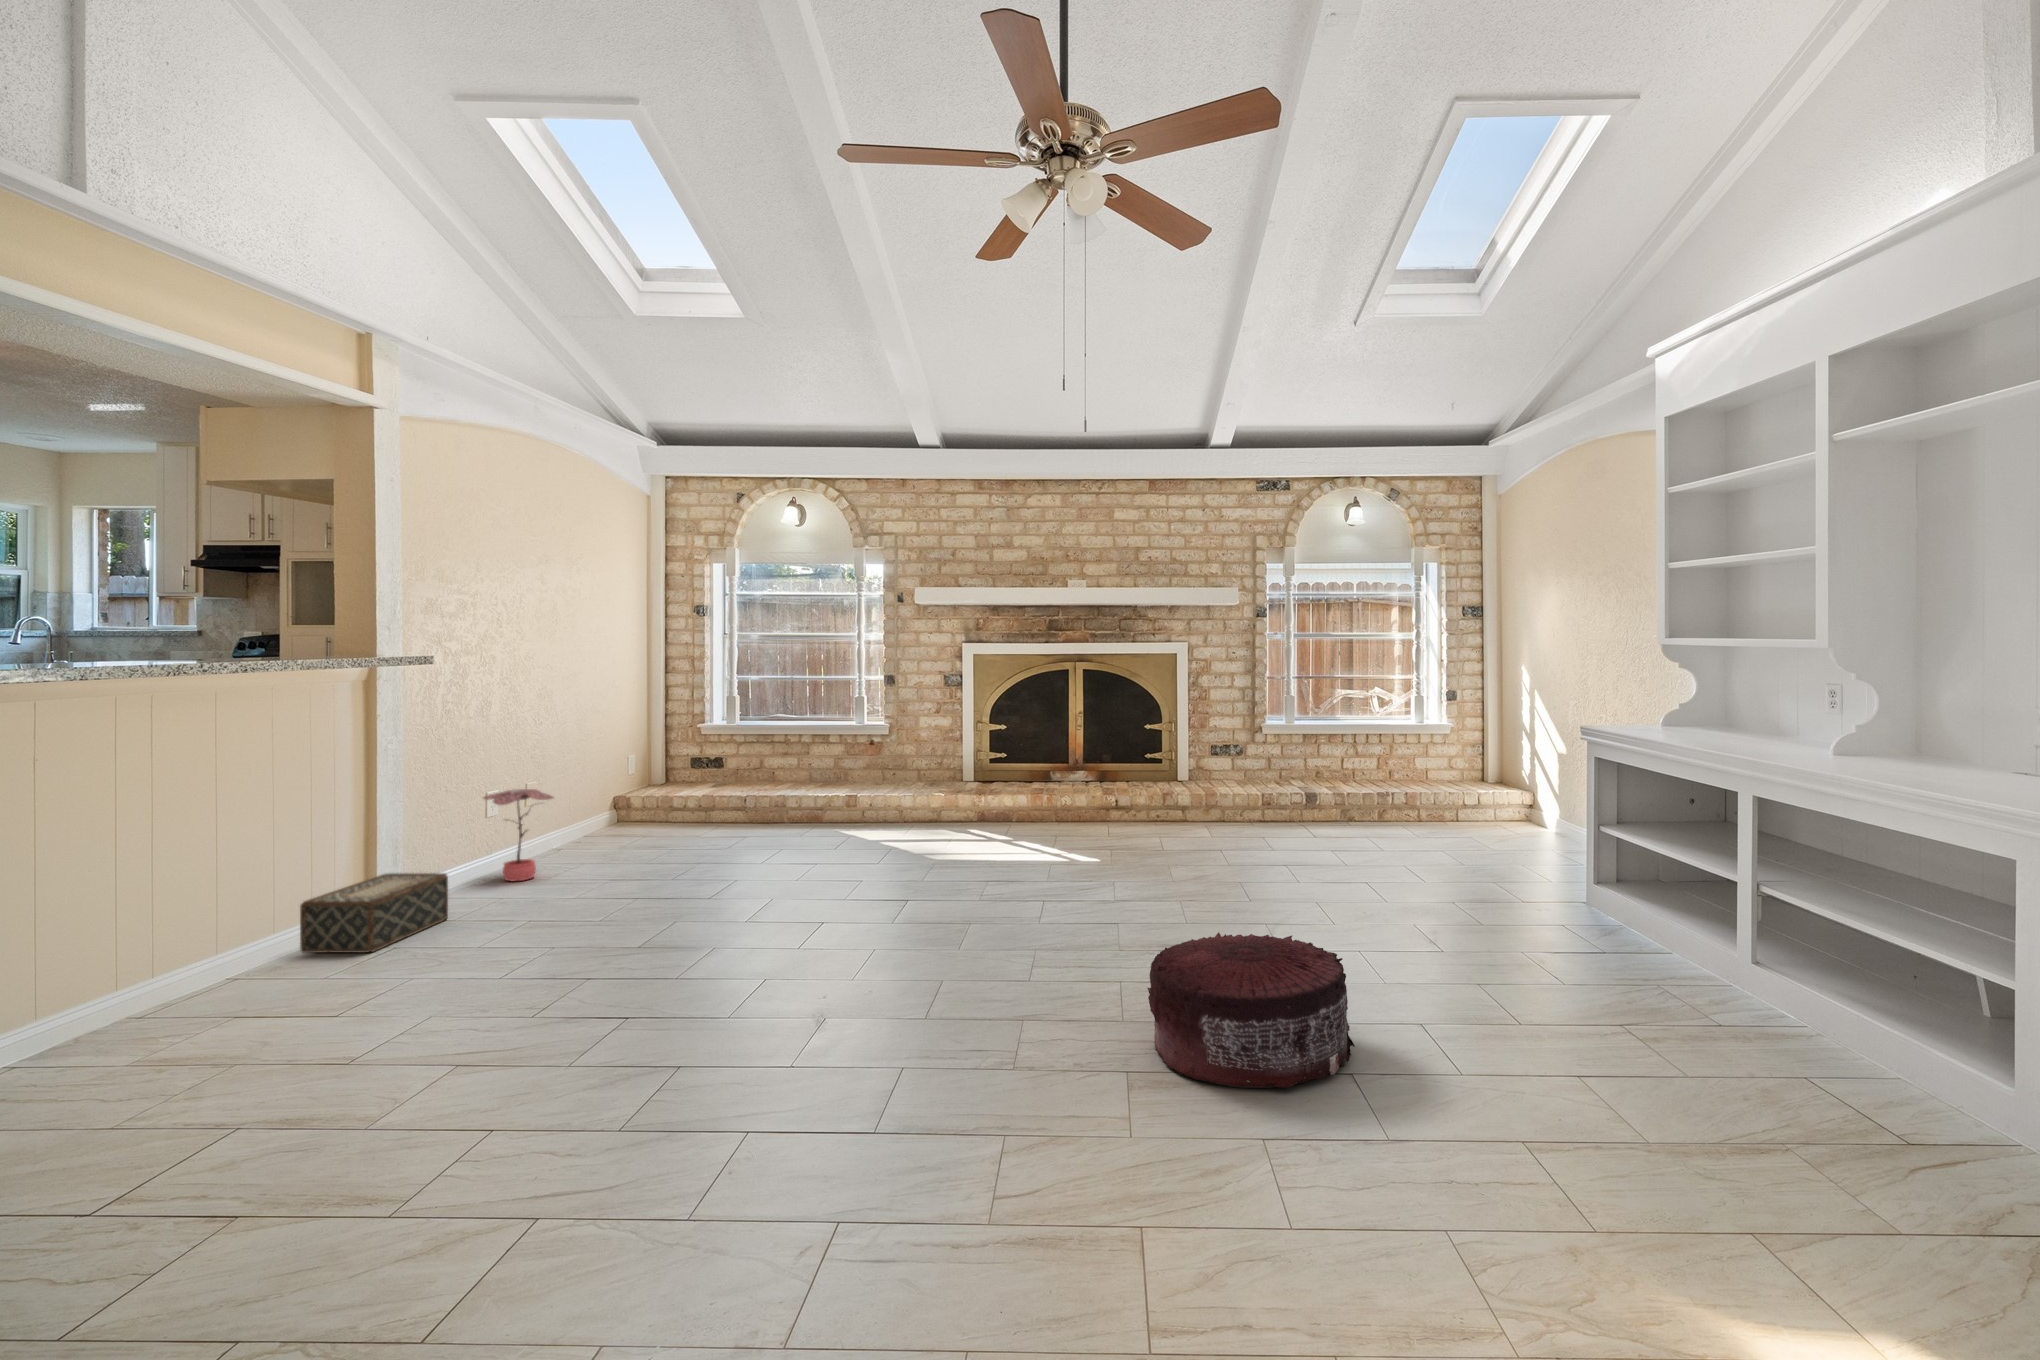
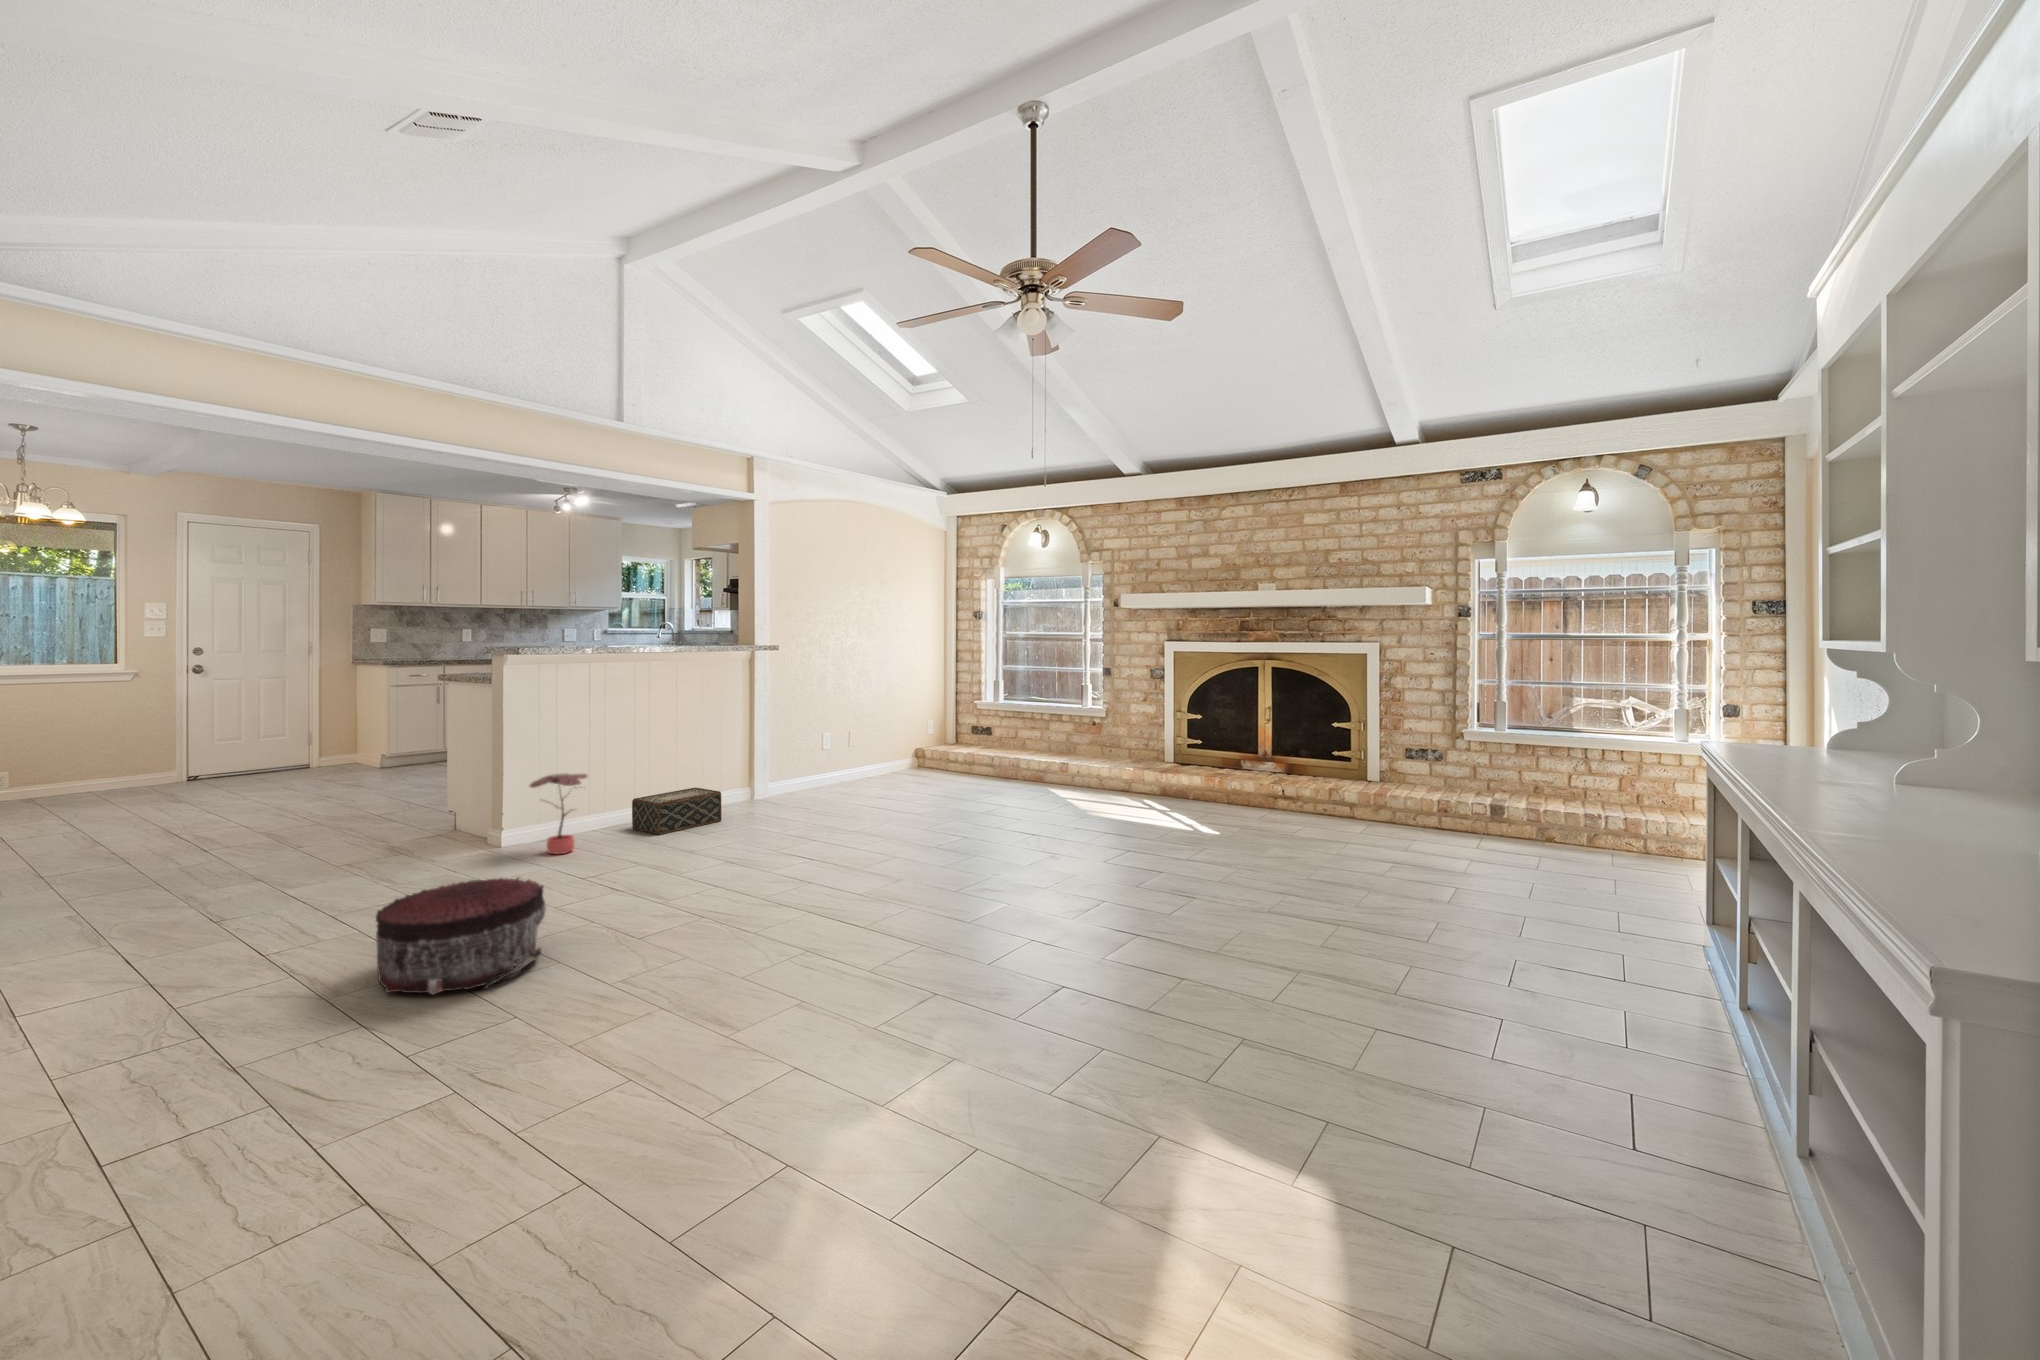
potted plant: present [484,789,553,881] -> present [530,774,587,854]
pouf: present [1148,932,1355,1088] -> present [376,878,546,995]

